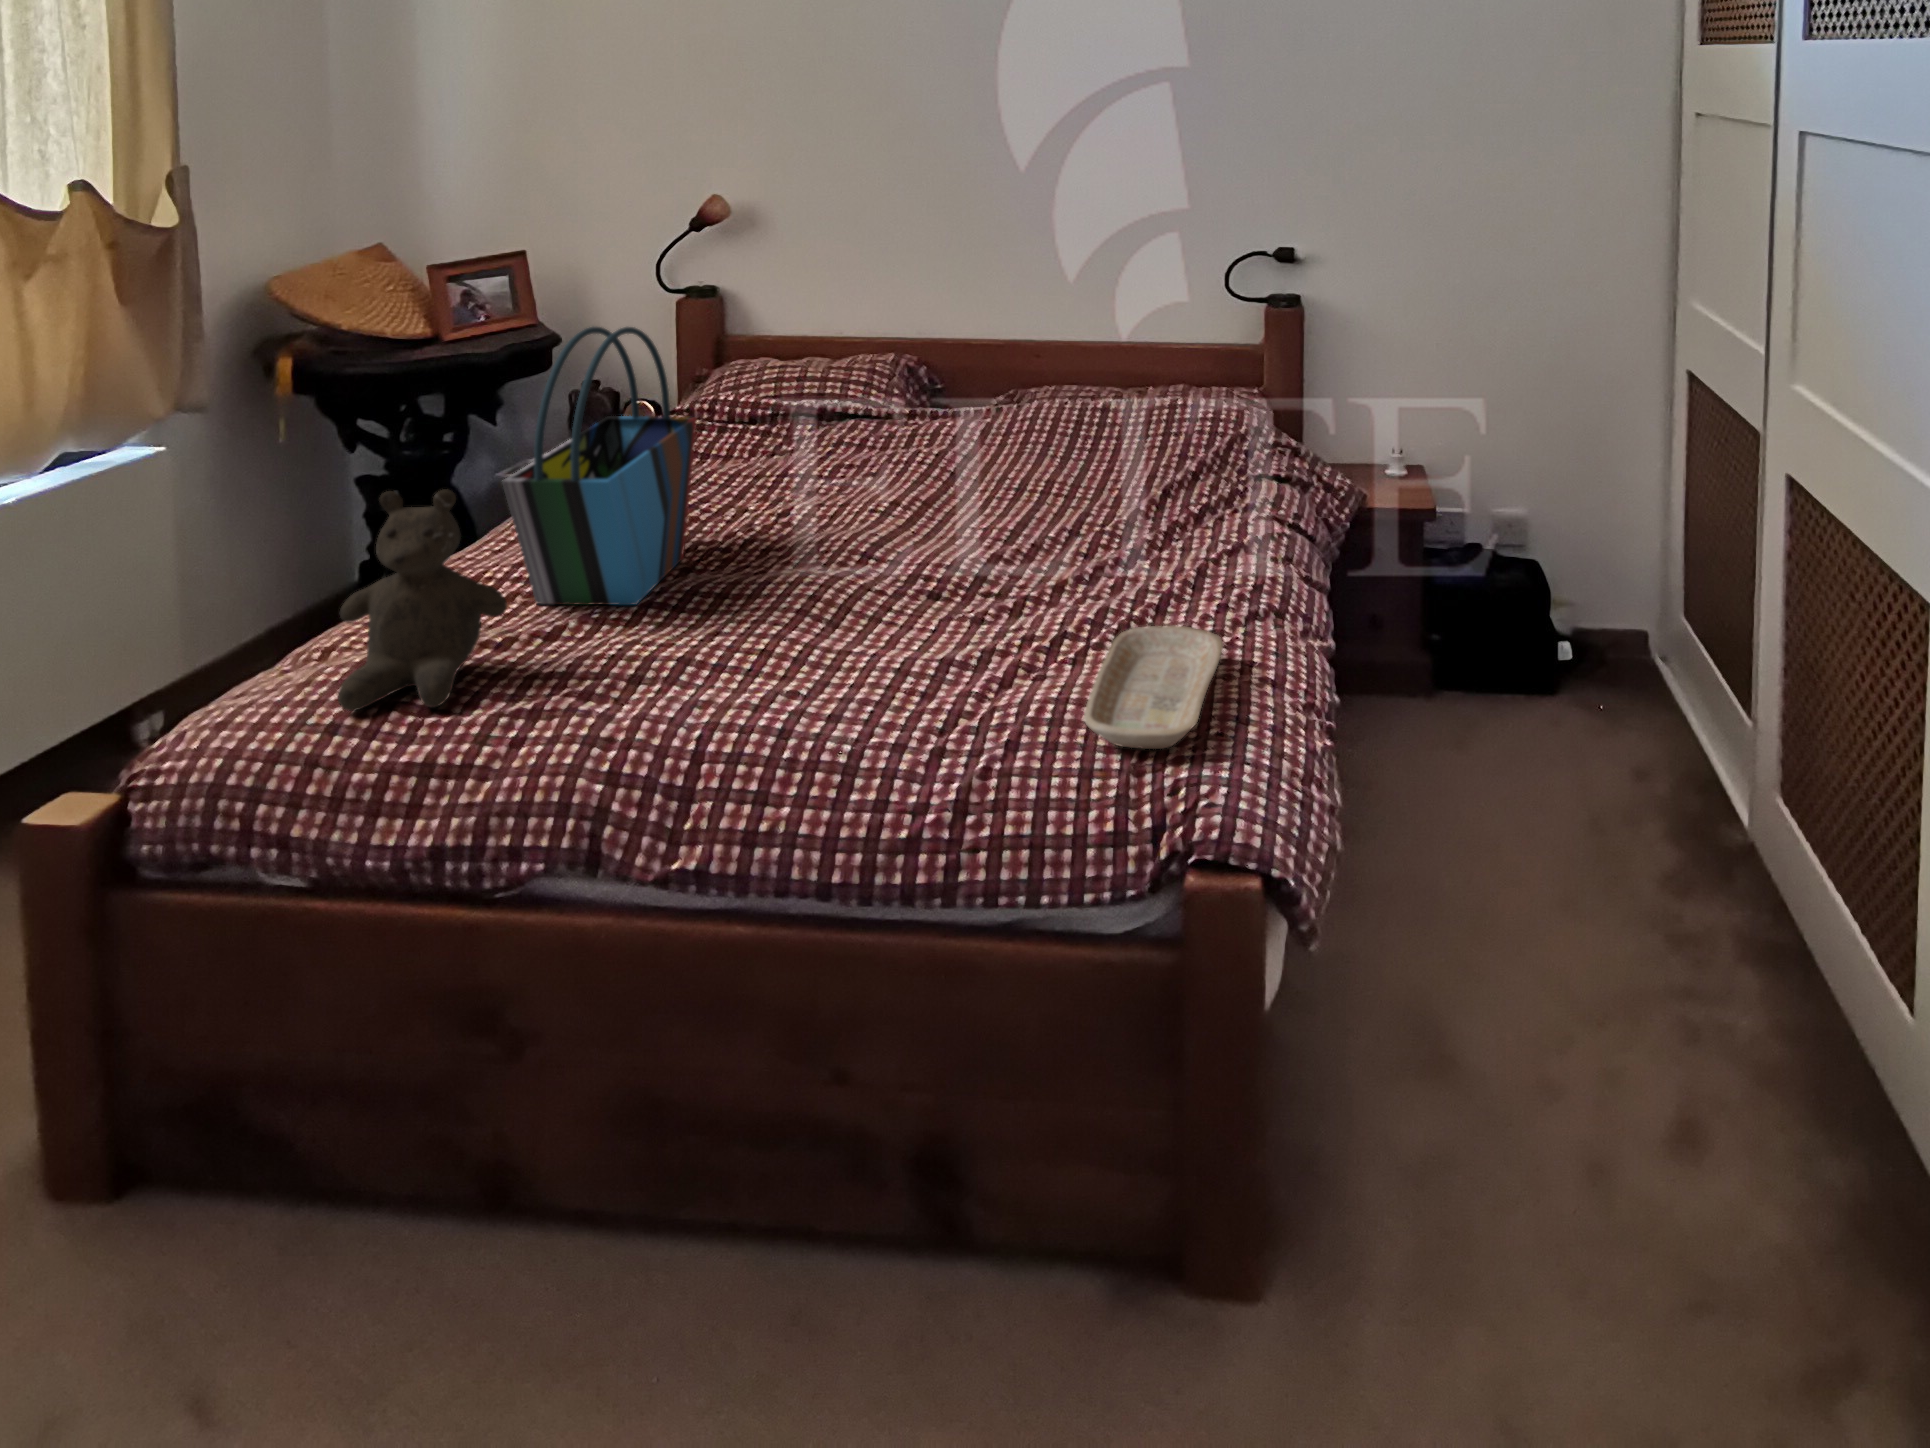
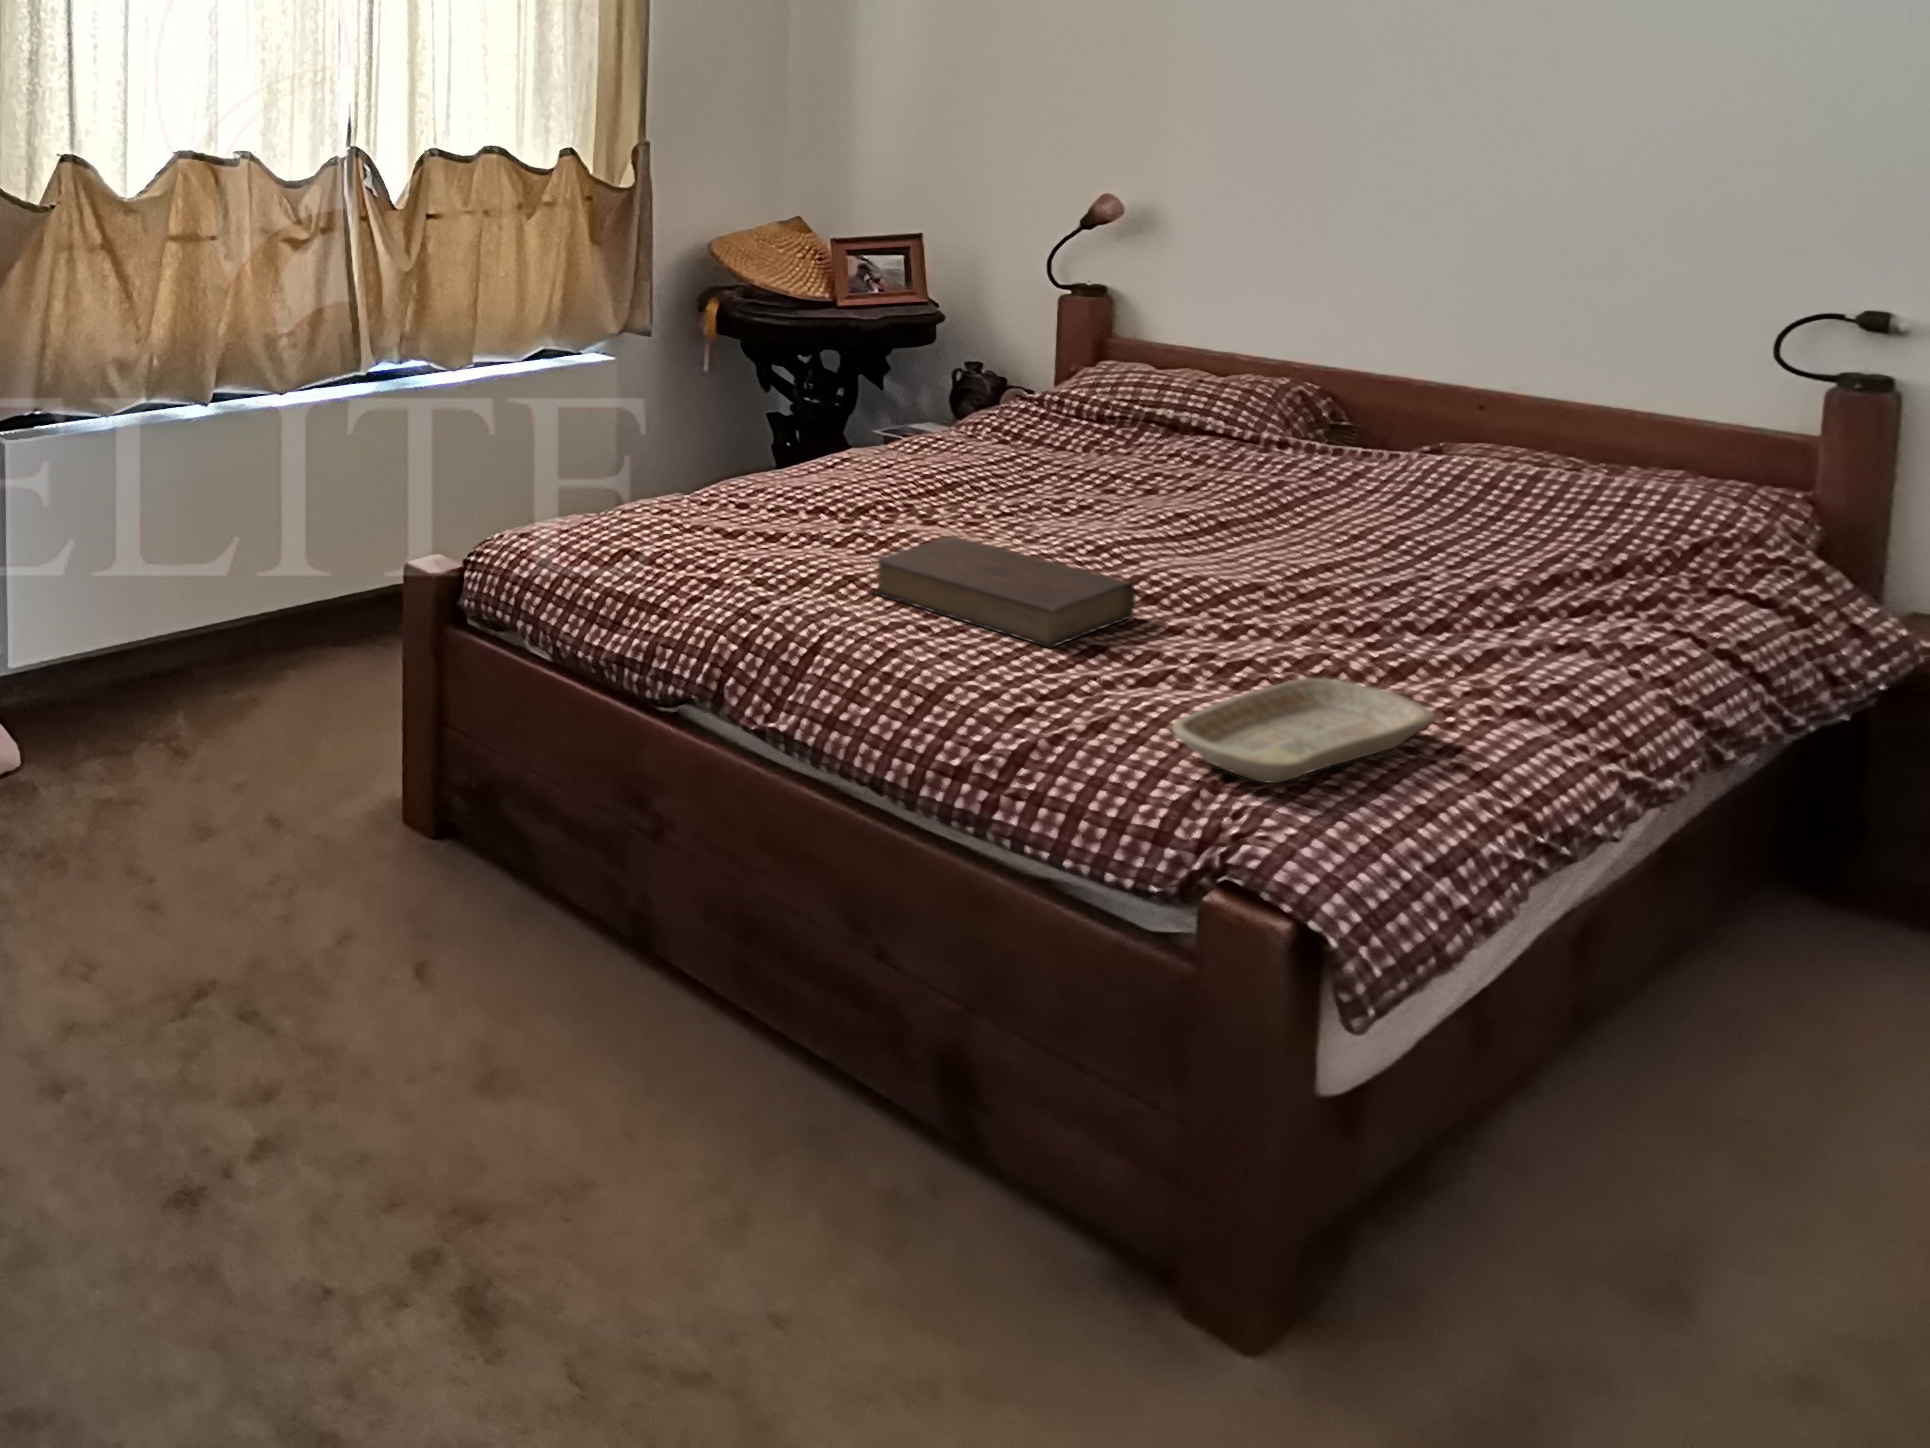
tote bag: present [502,327,697,605] -> none [754,286,966,541]
teddy bear: present [338,489,507,711] -> none [599,390,730,563]
book: none [695,577,934,672] -> present [875,535,1135,648]

